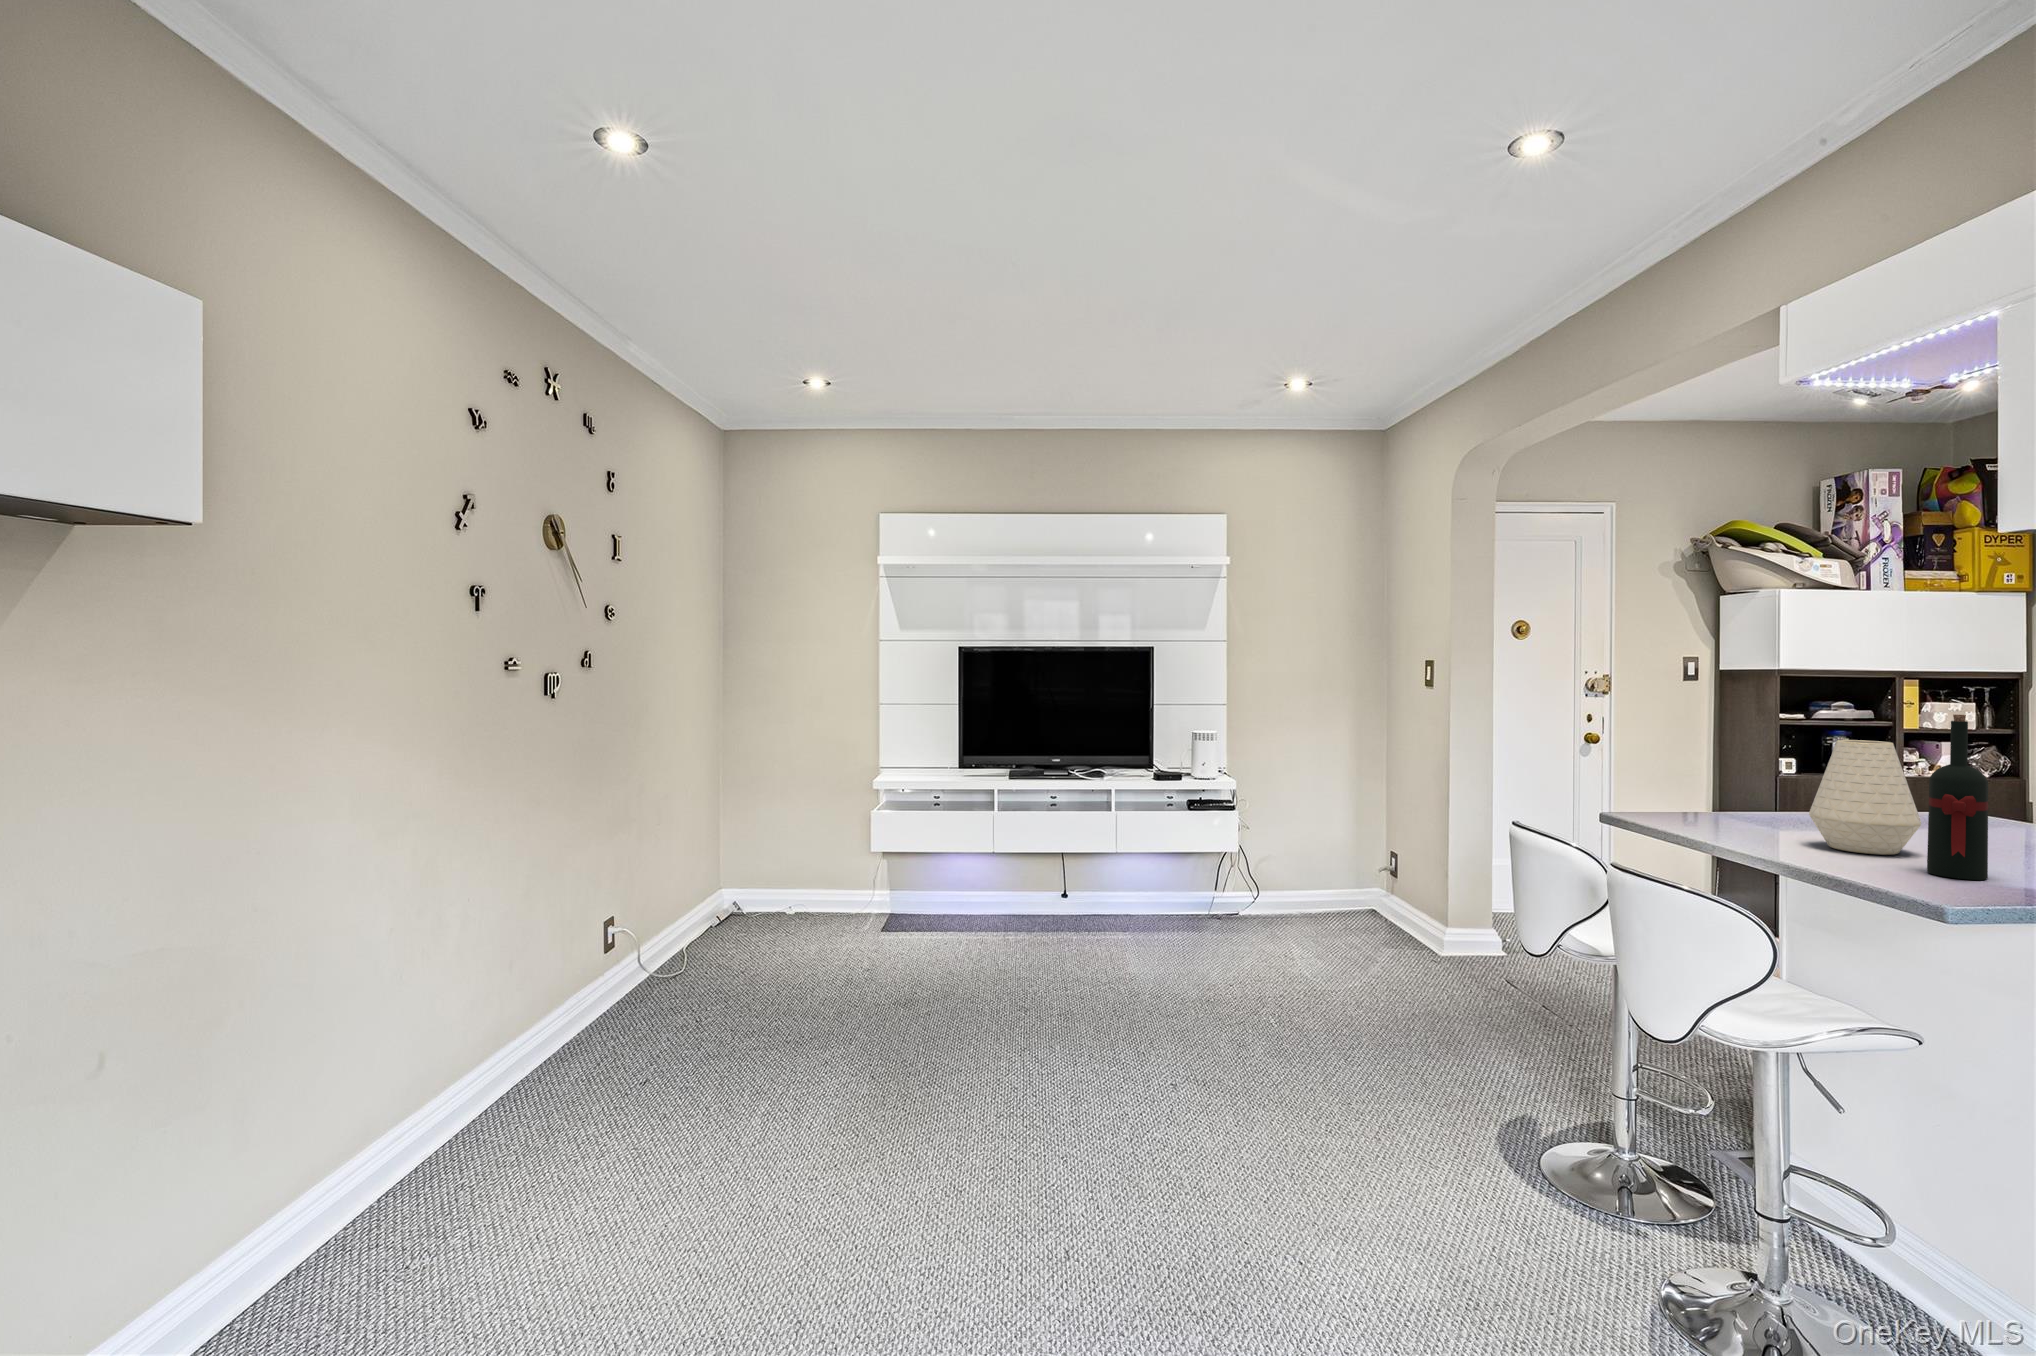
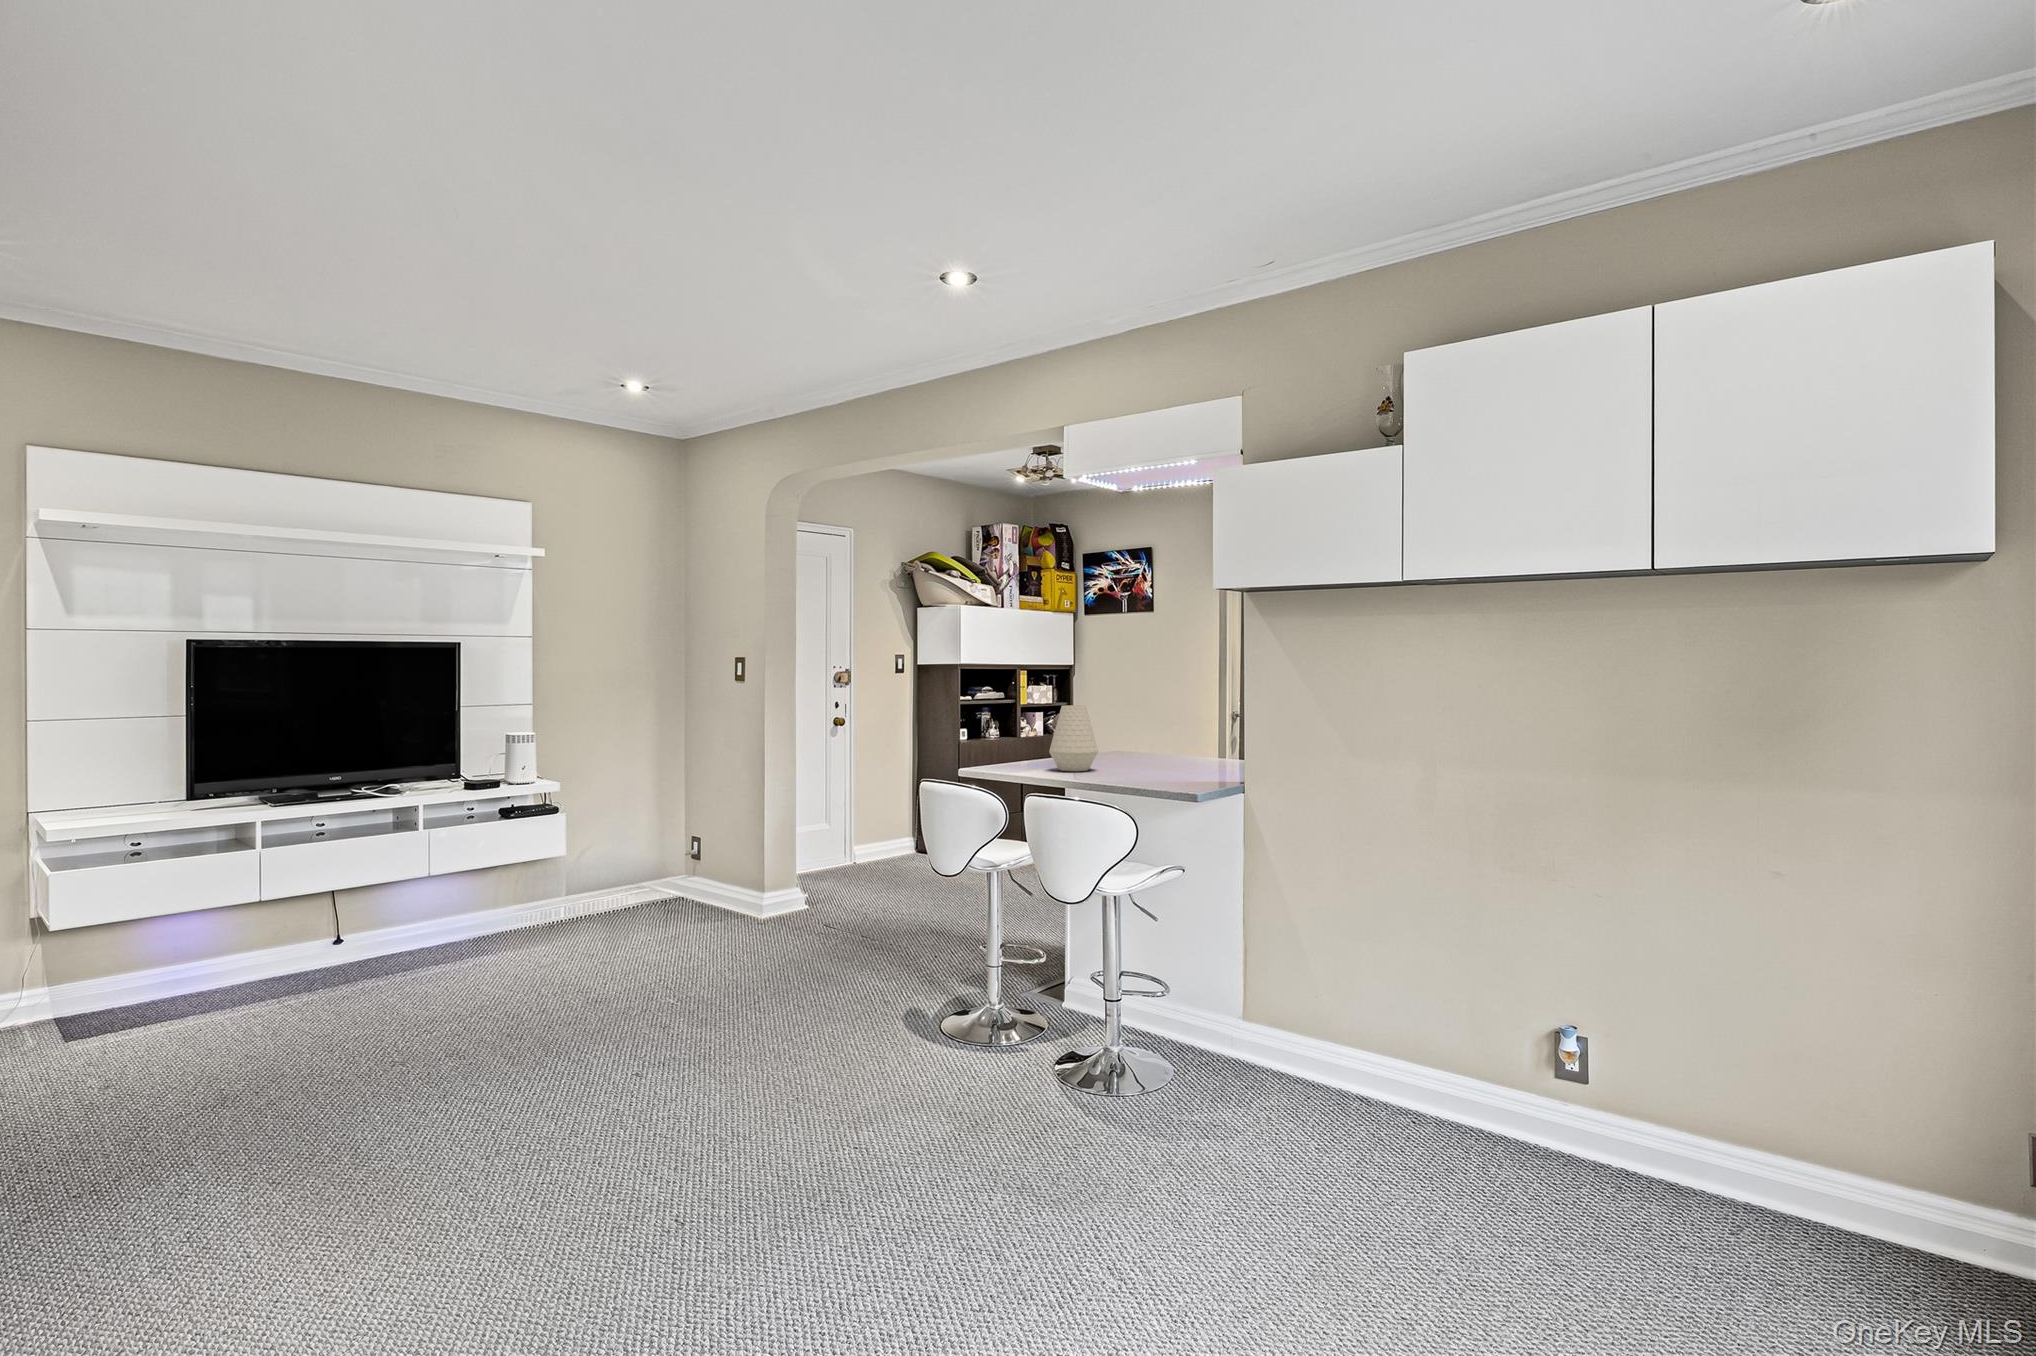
wine bottle: present [1927,714,1988,880] -> none [1109,688,1131,777]

